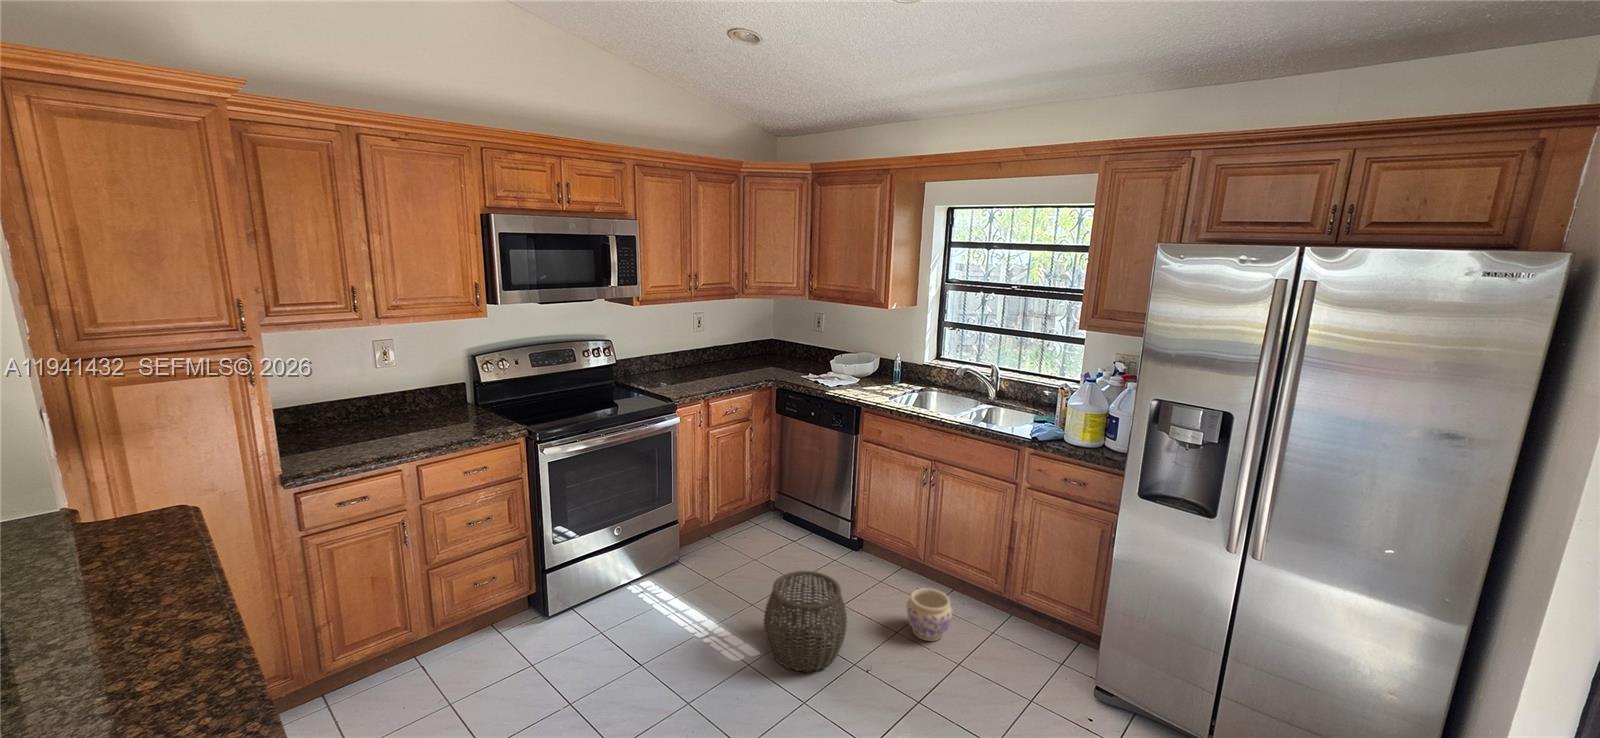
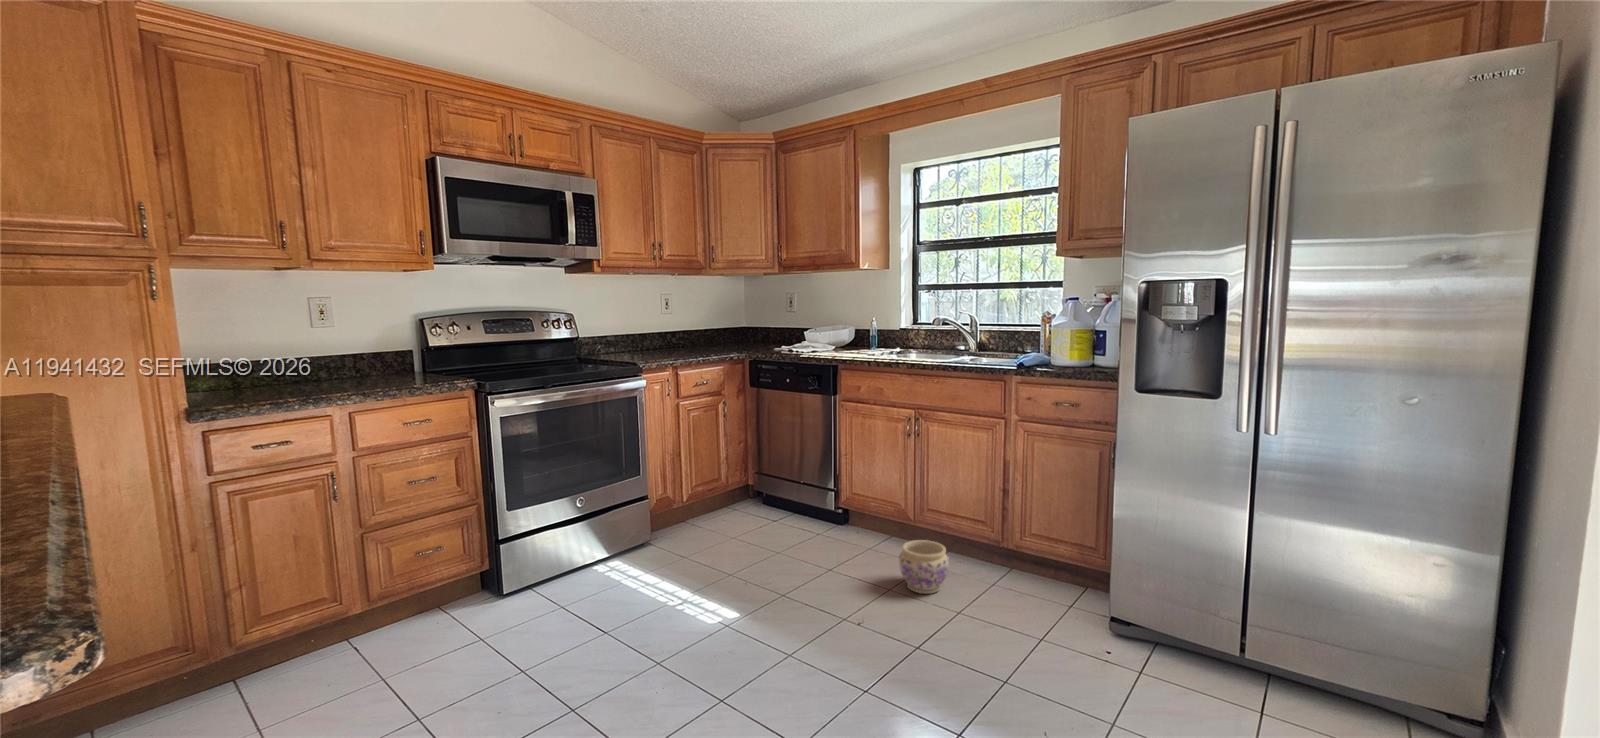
woven basket: present [763,571,847,672] -> none [742,523,835,628]

